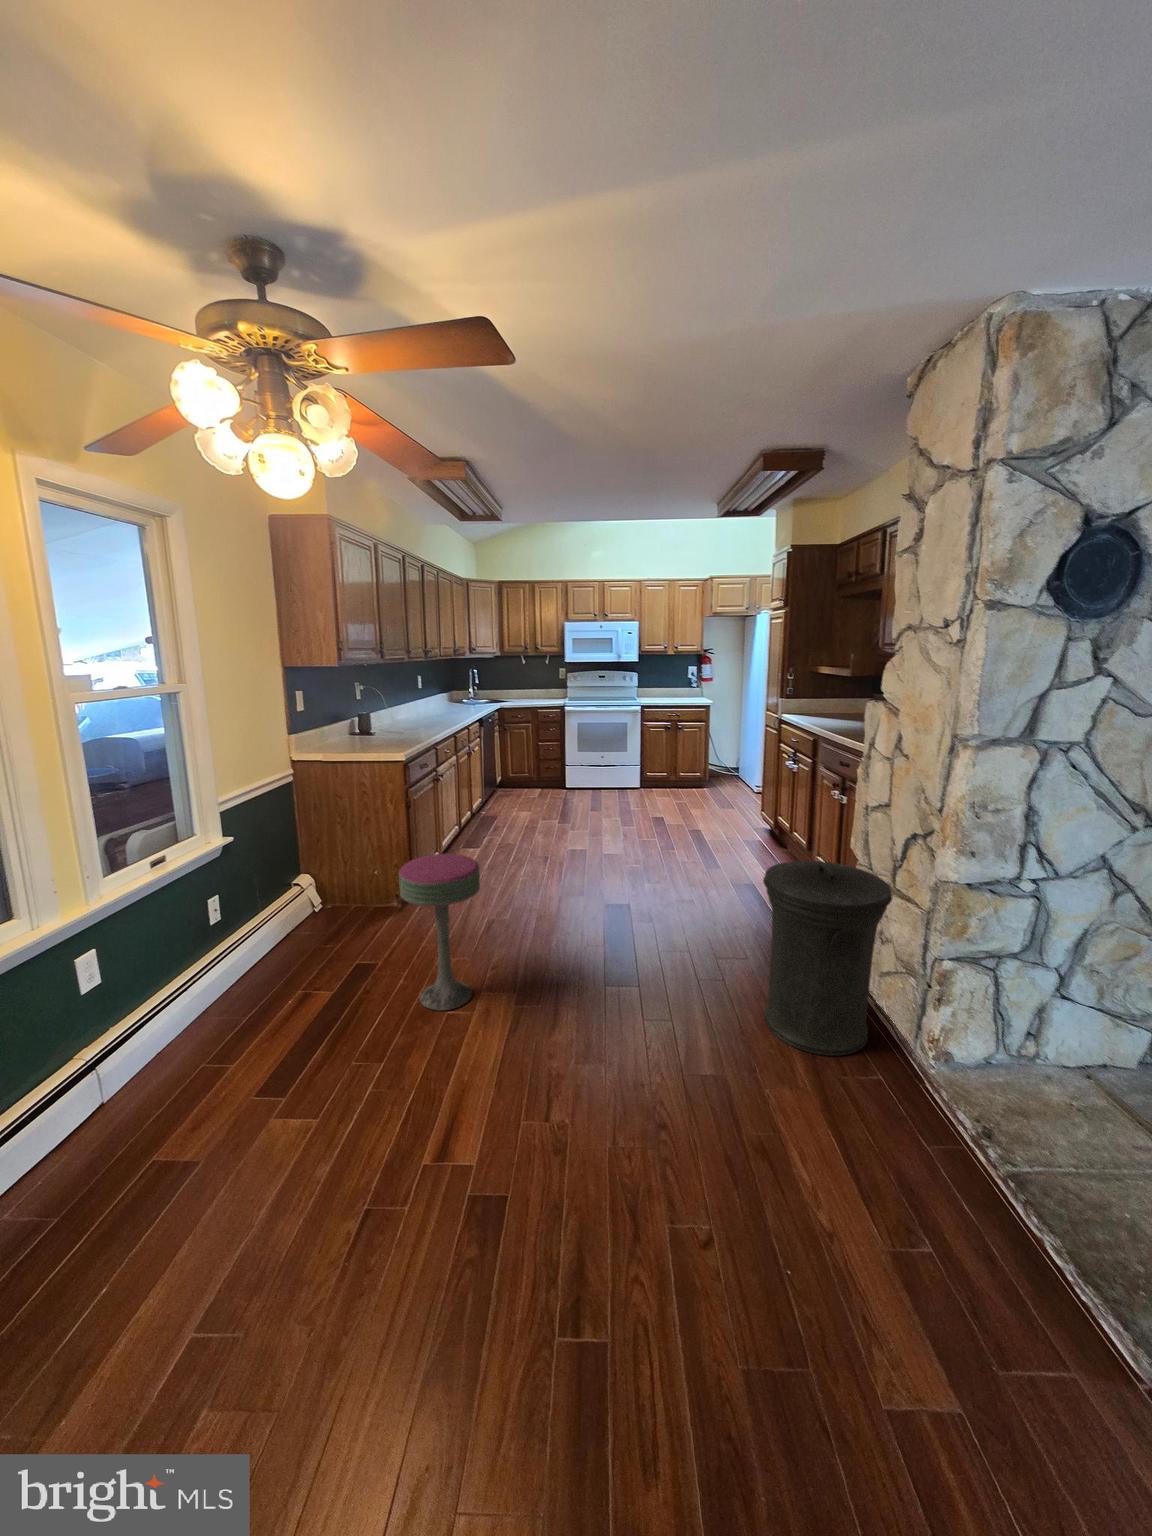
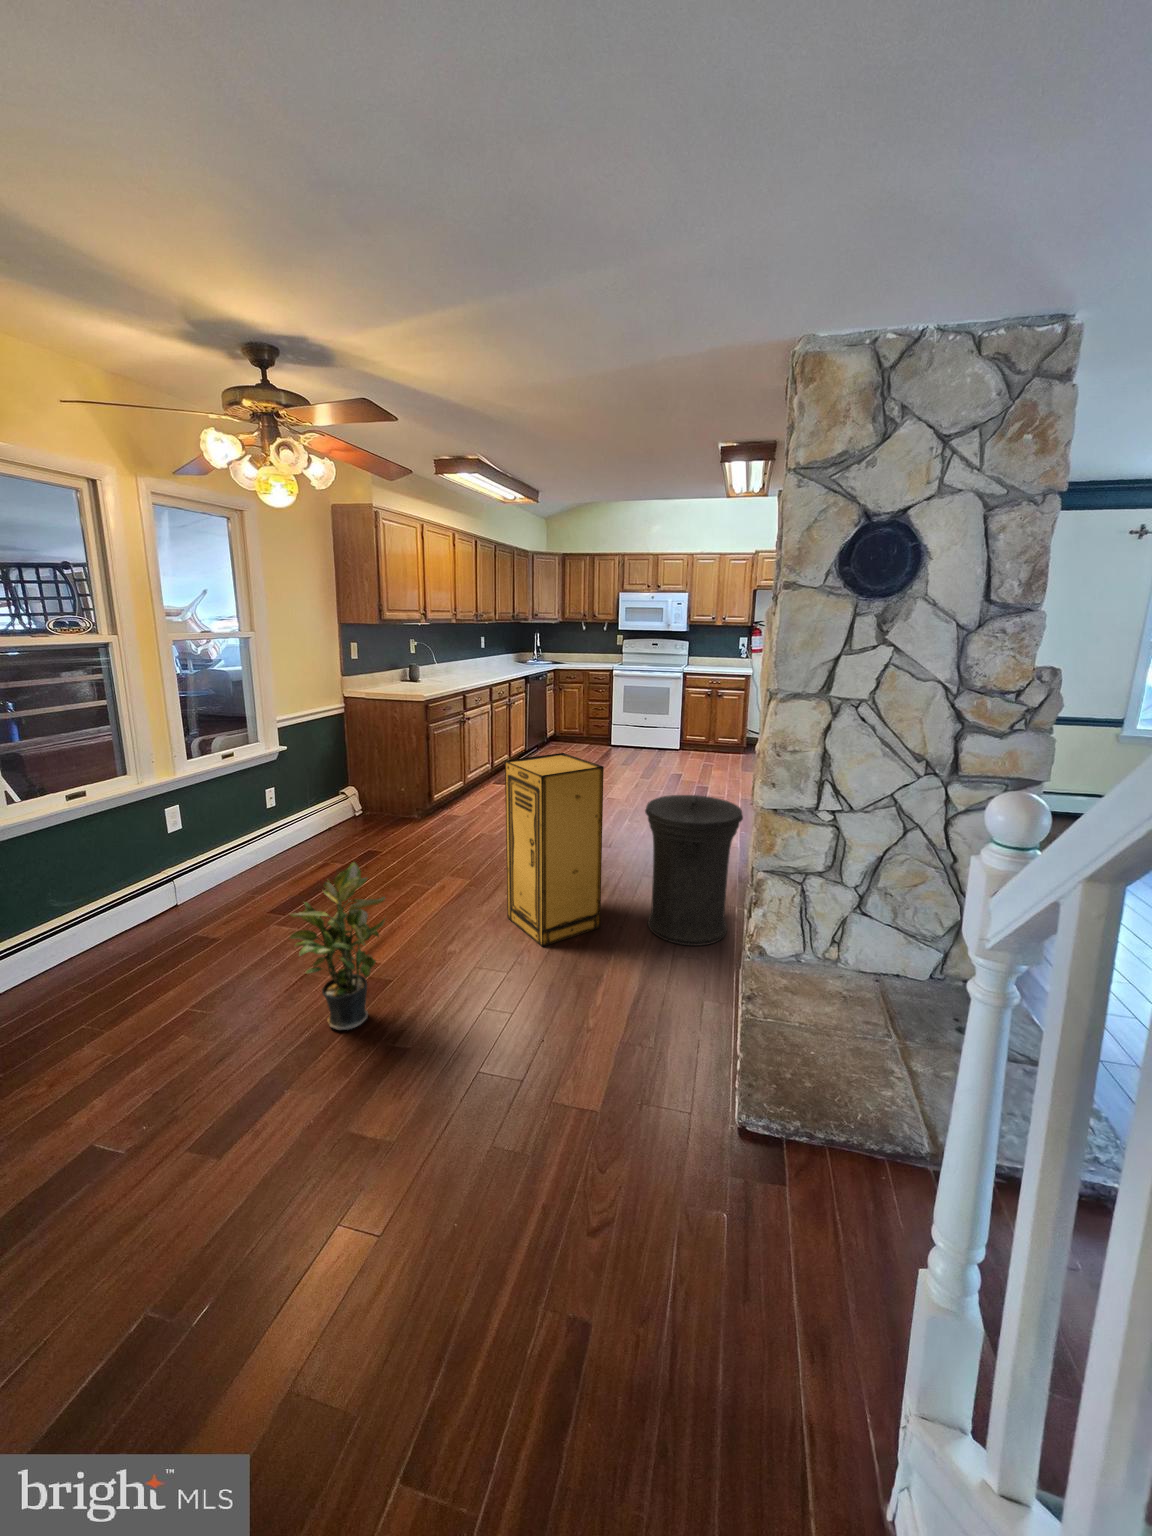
storage cabinet: none [594,822,727,1090] -> present [505,753,604,947]
bar stool: present [399,854,480,1011] -> none [386,772,447,886]
potted plant: none [375,1048,533,1335] -> present [290,862,385,1030]

